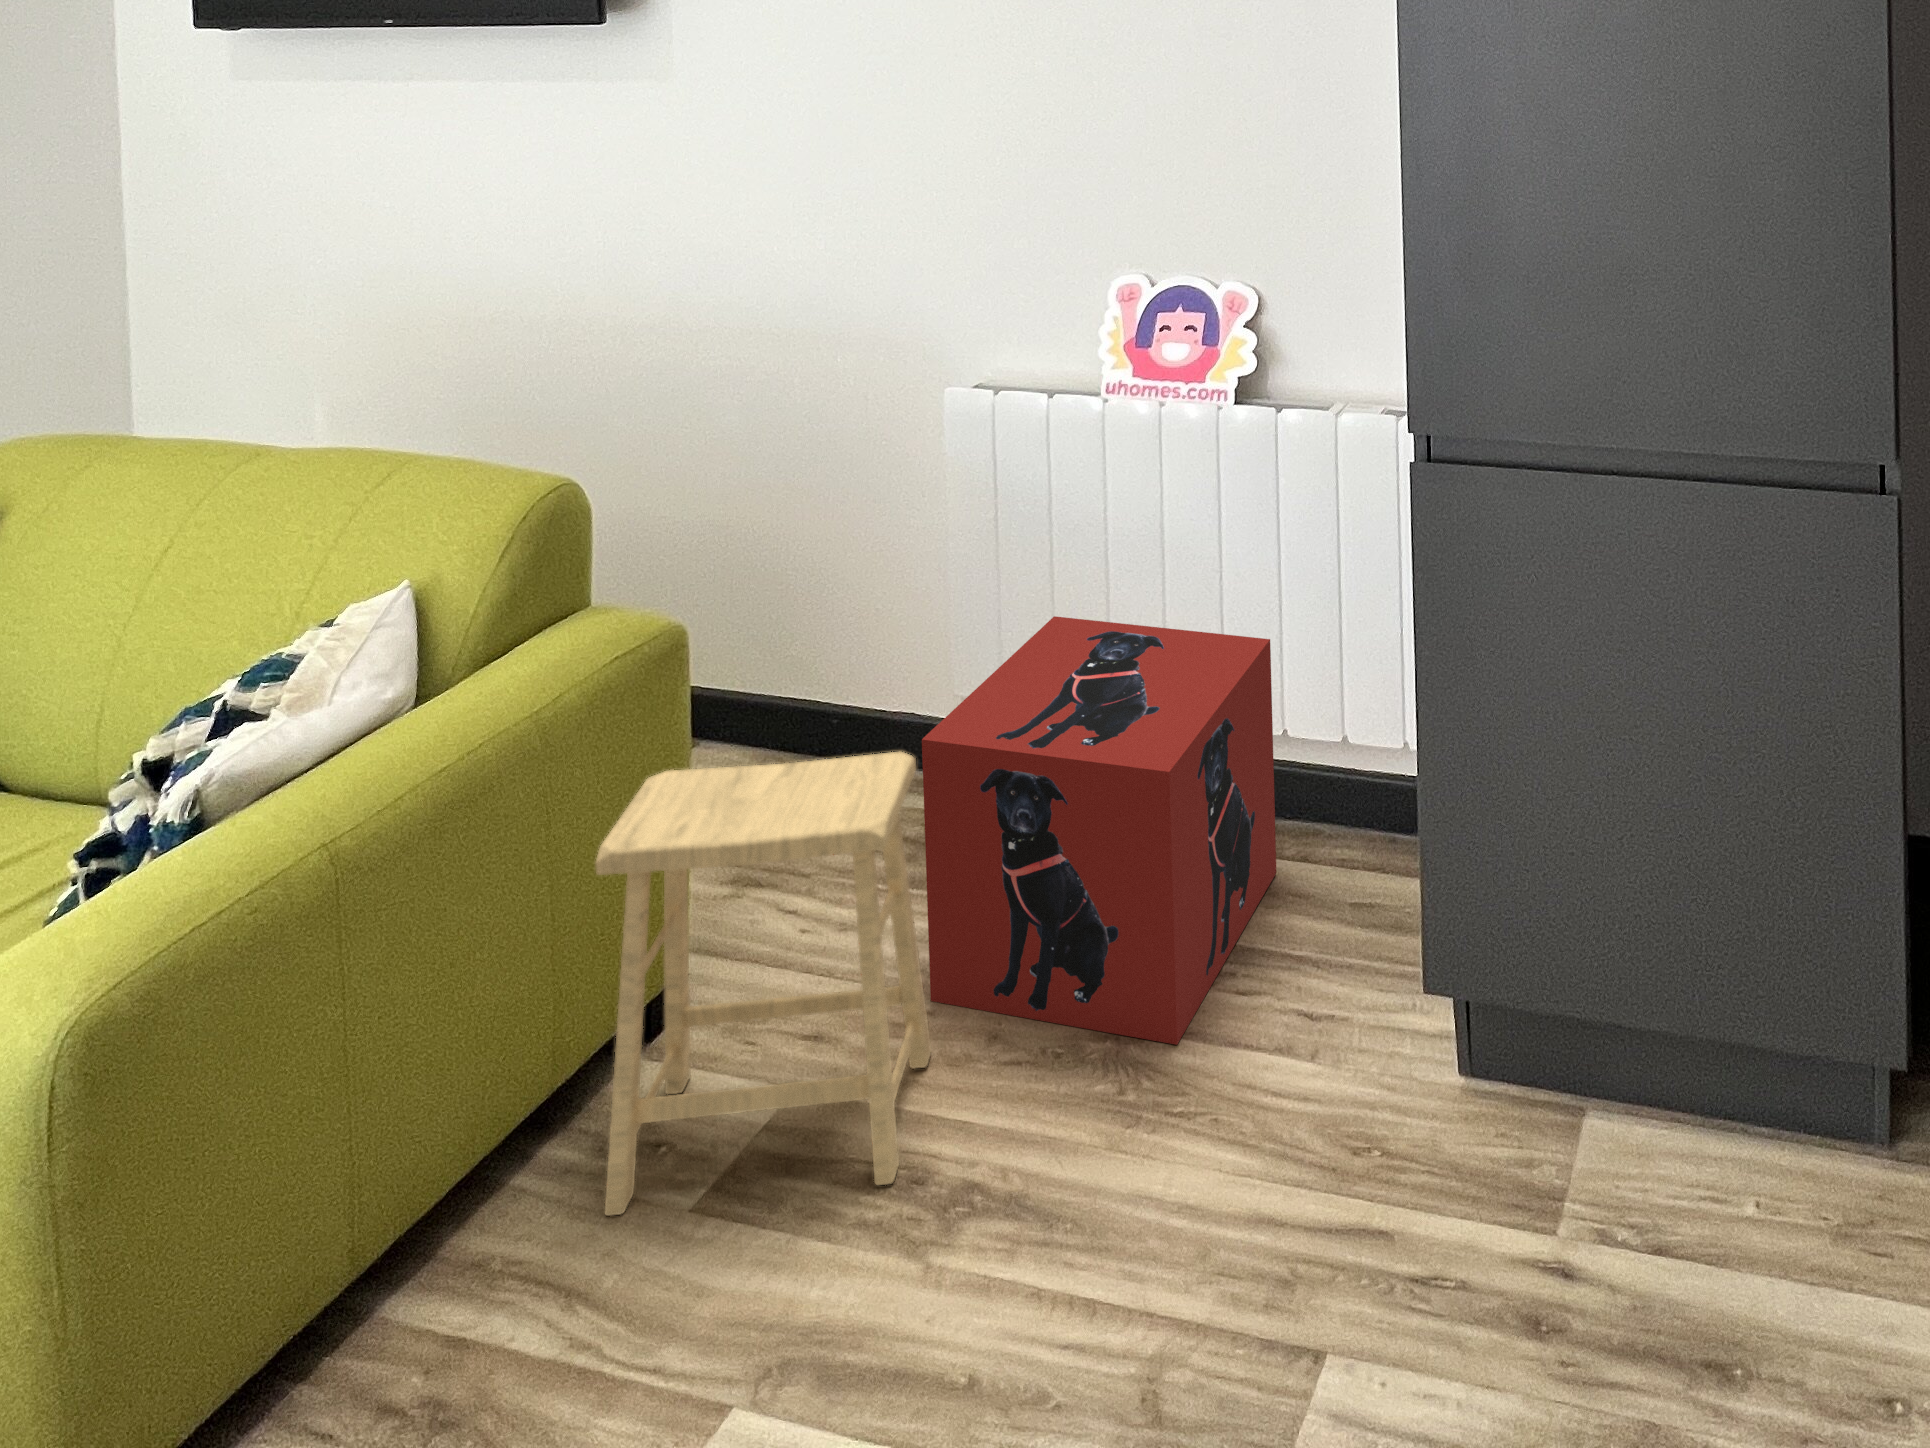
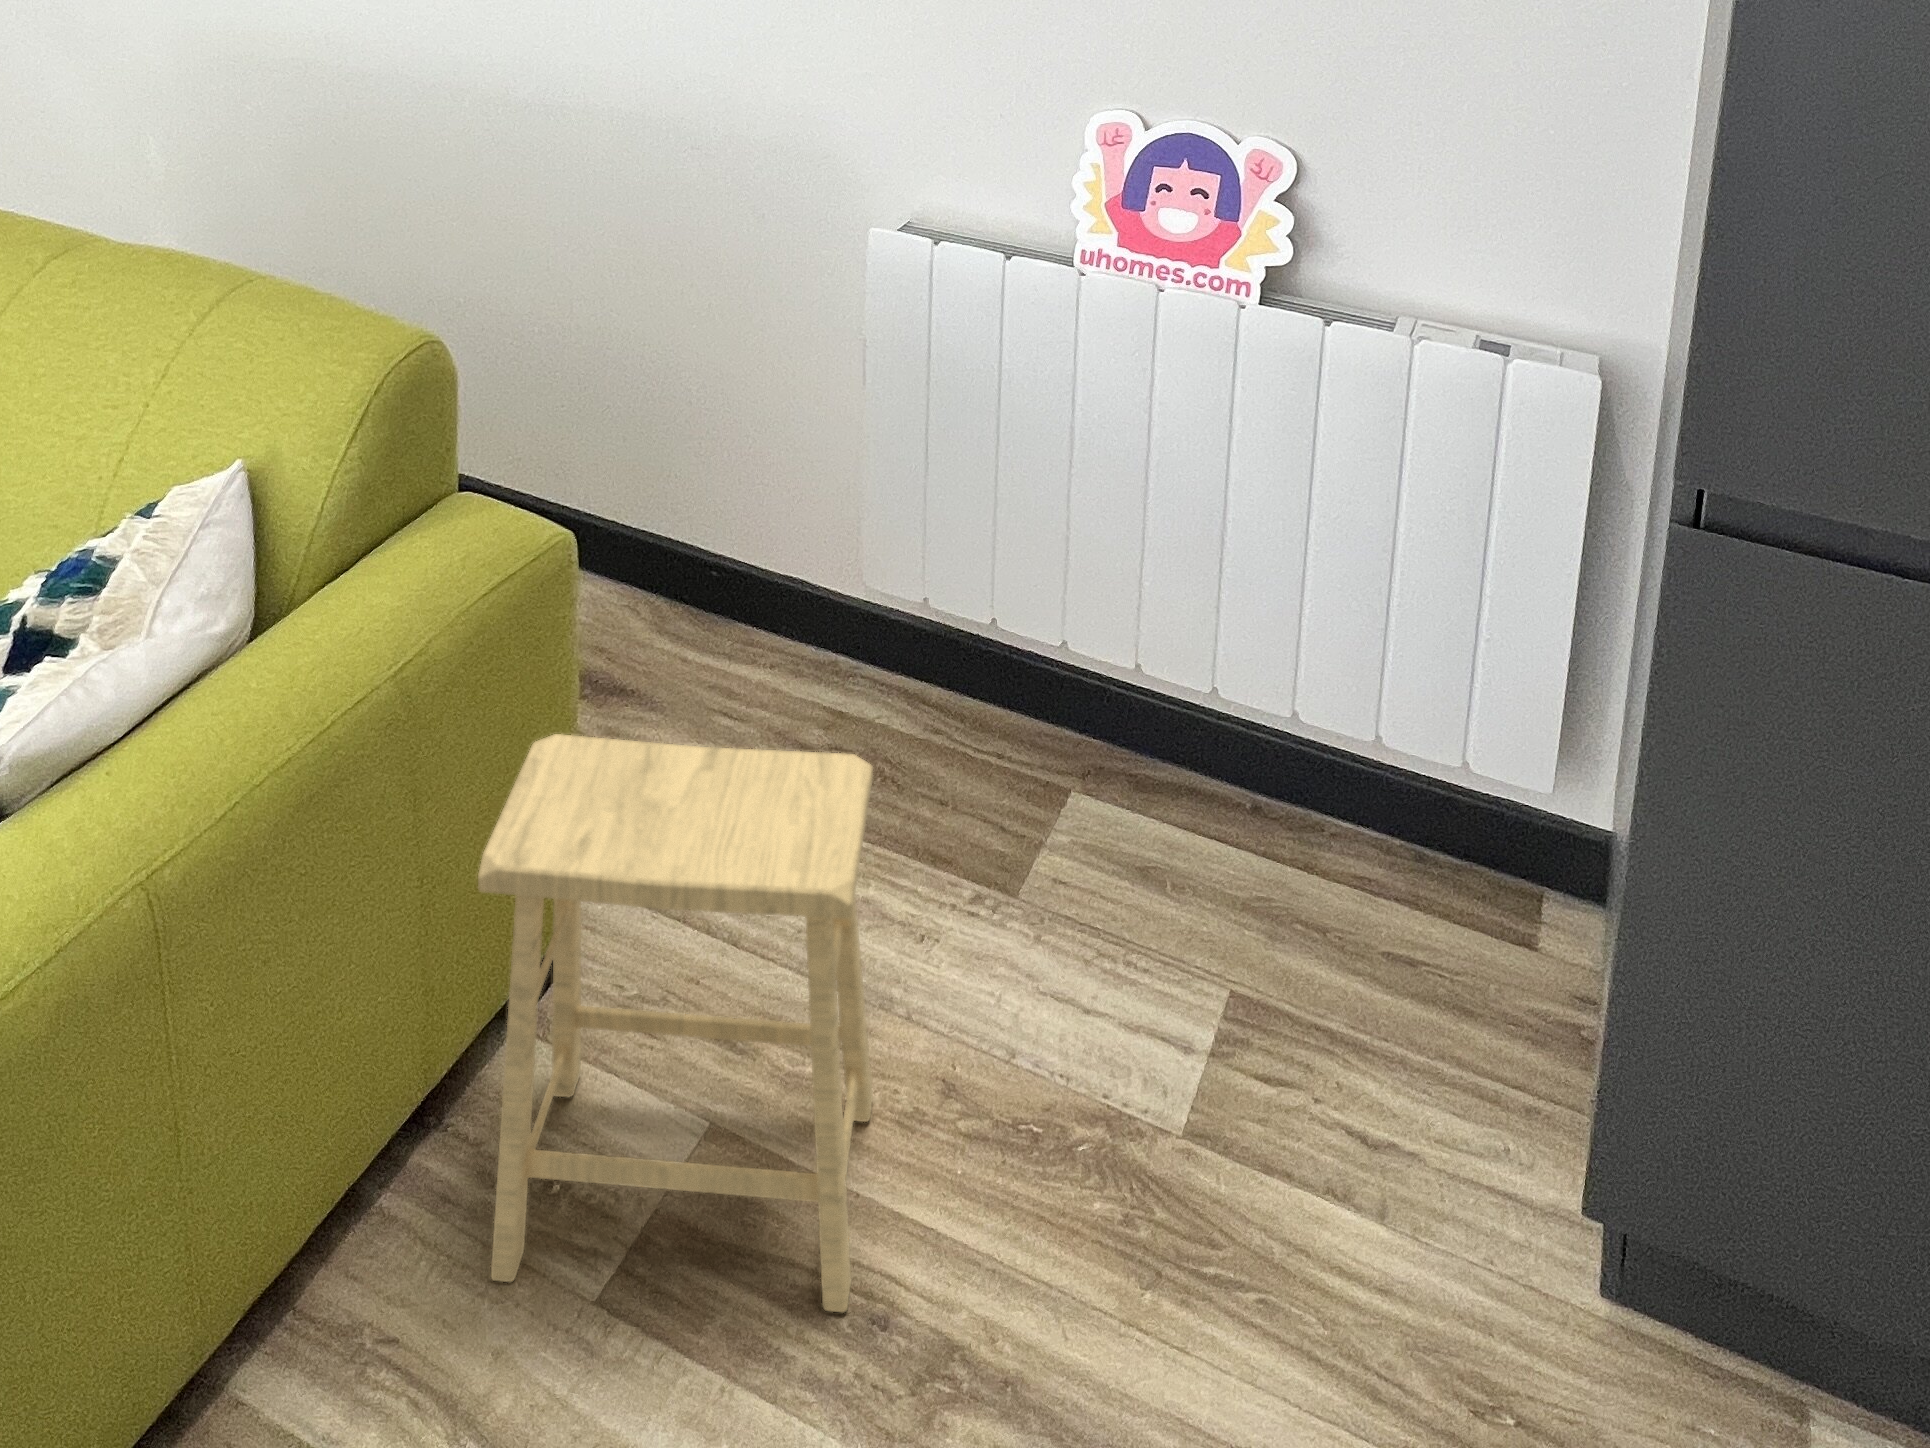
storage box: present [922,616,1276,1045] -> none [862,533,1299,1153]

